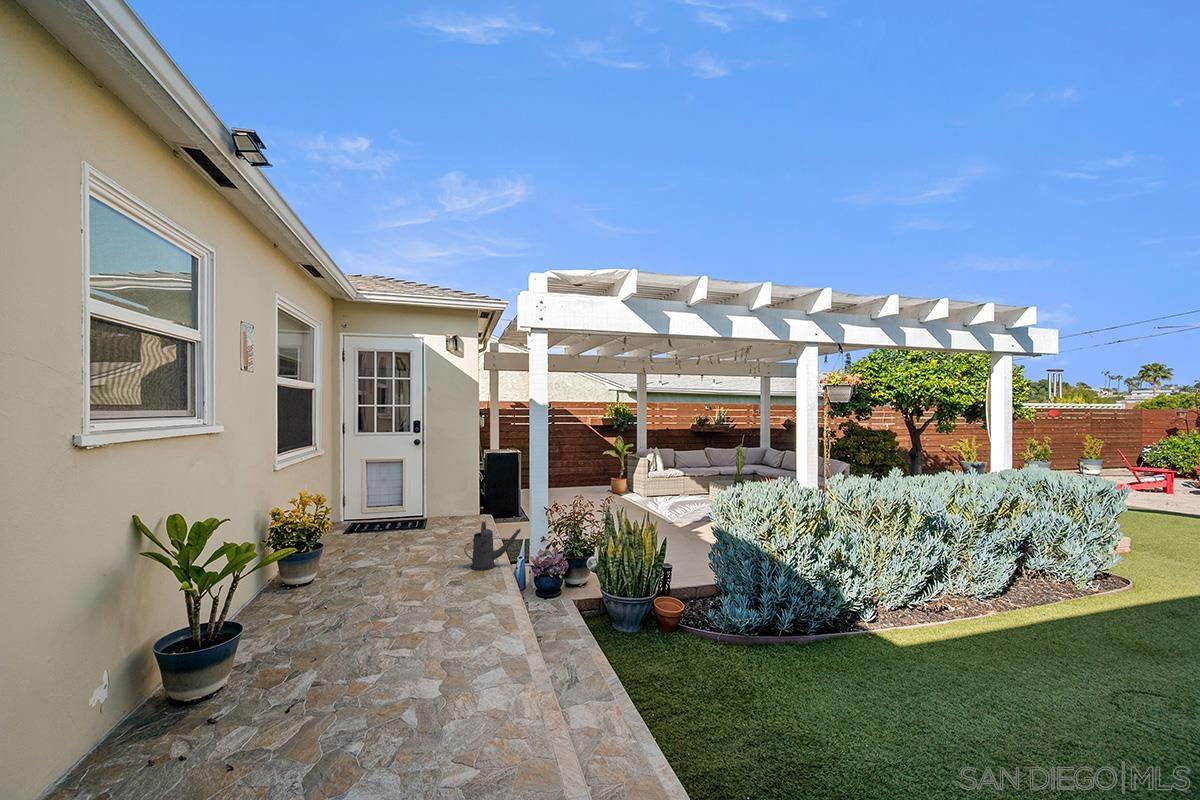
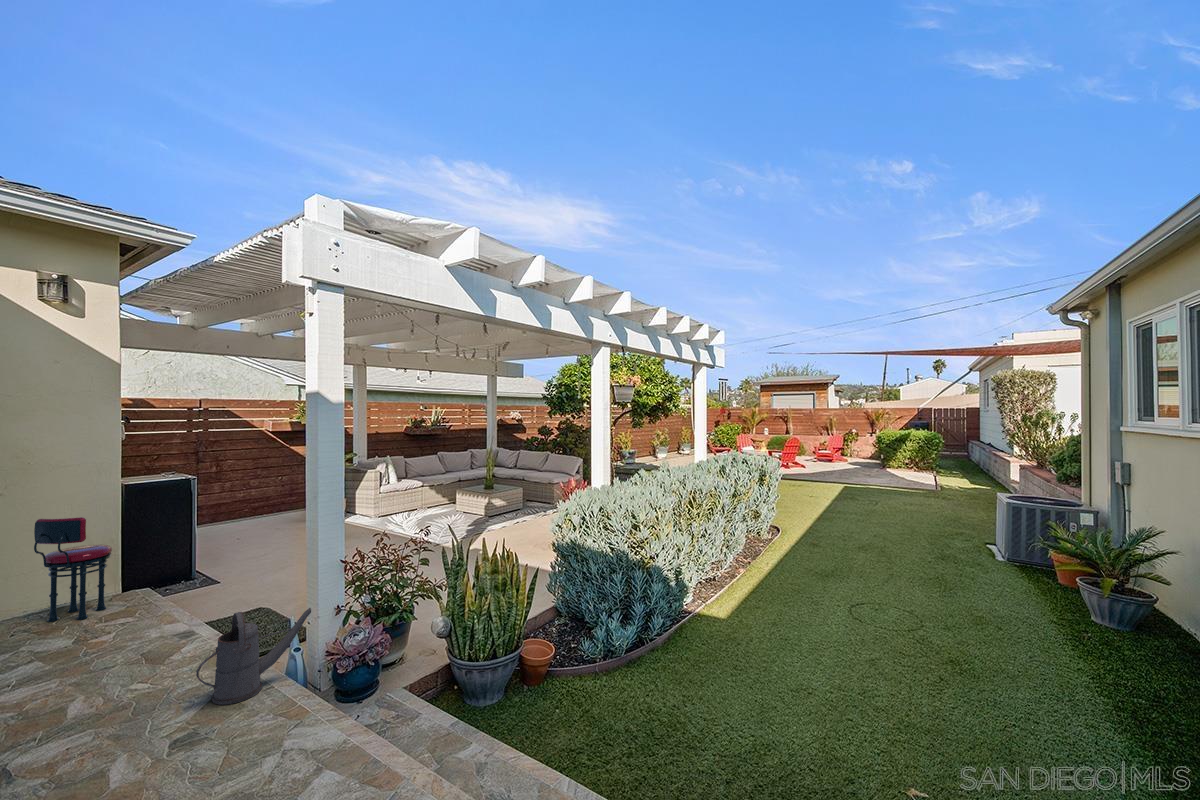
stool: none [439,466,472,523] -> present [34,517,112,622]

